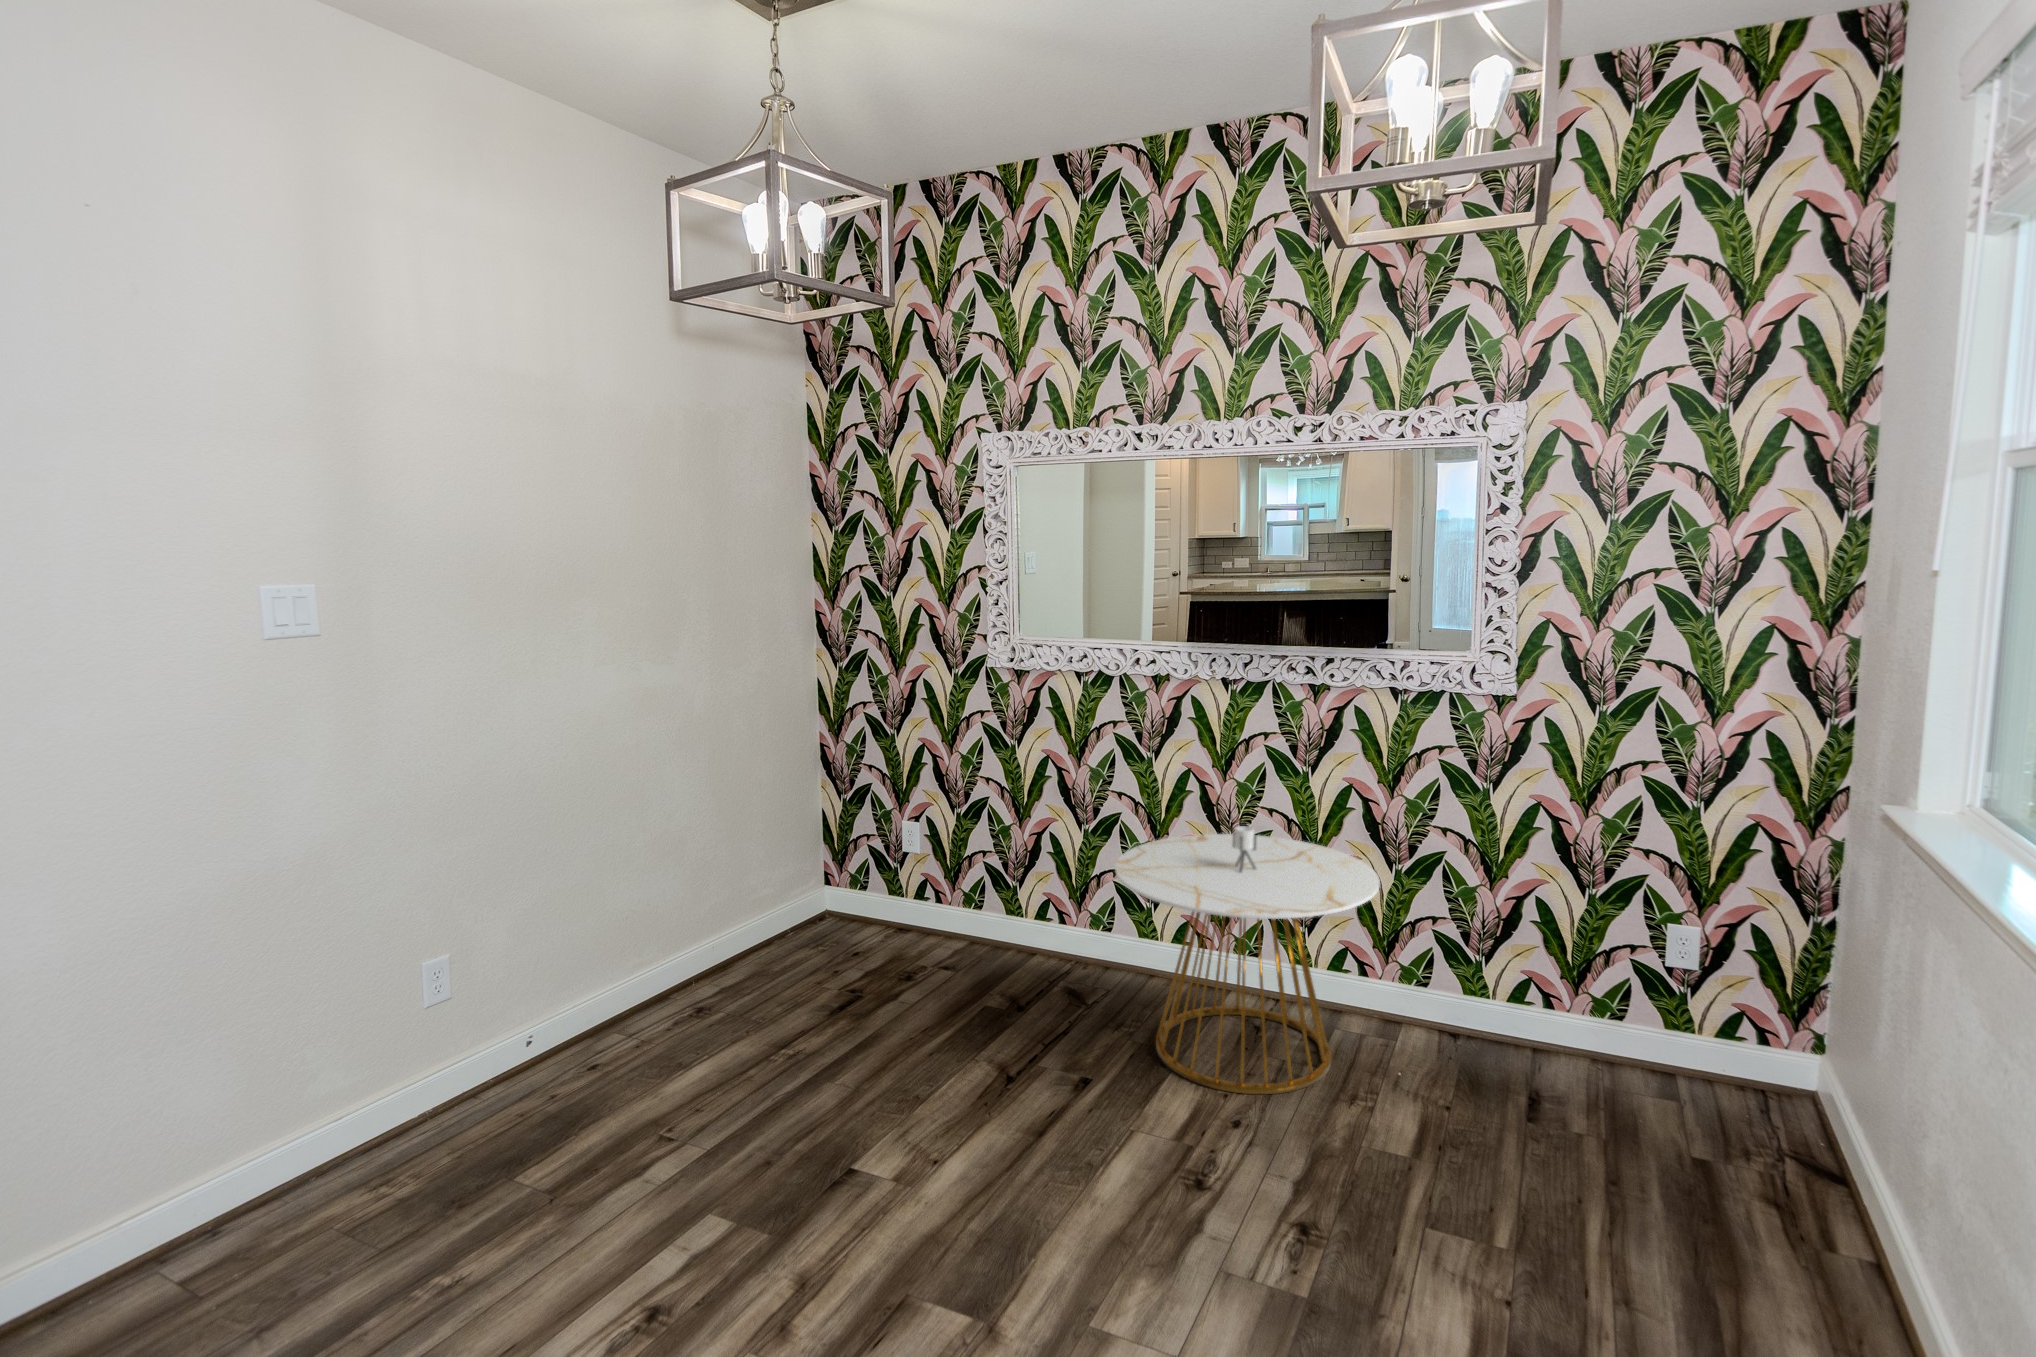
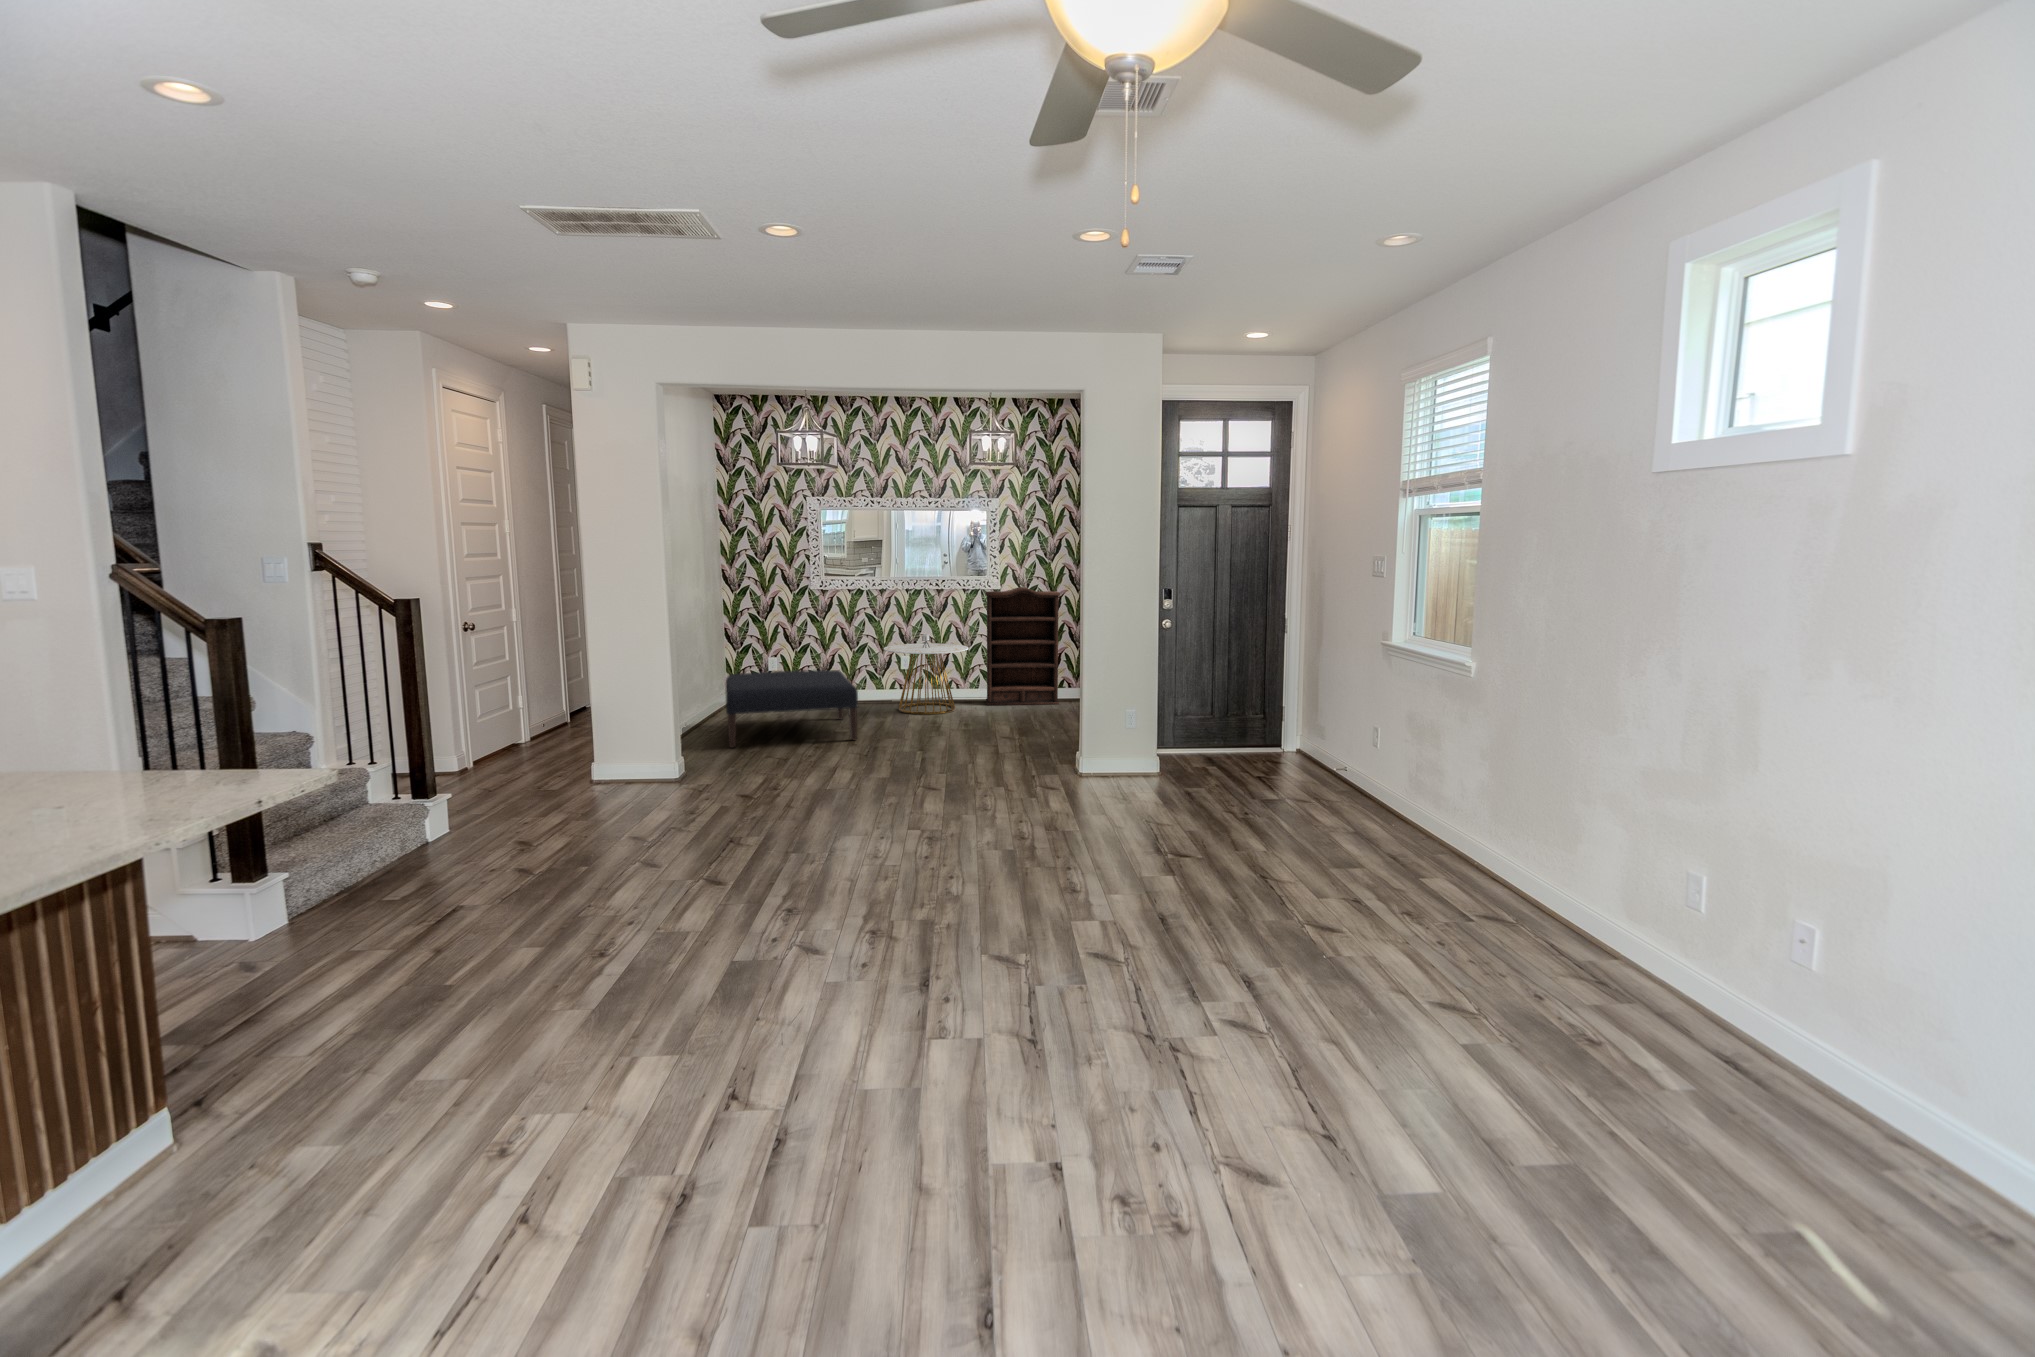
bookshelf: none [1441,693,1746,1118] -> present [986,587,1060,705]
ottoman: none [465,903,974,1259] -> present [726,670,858,748]

